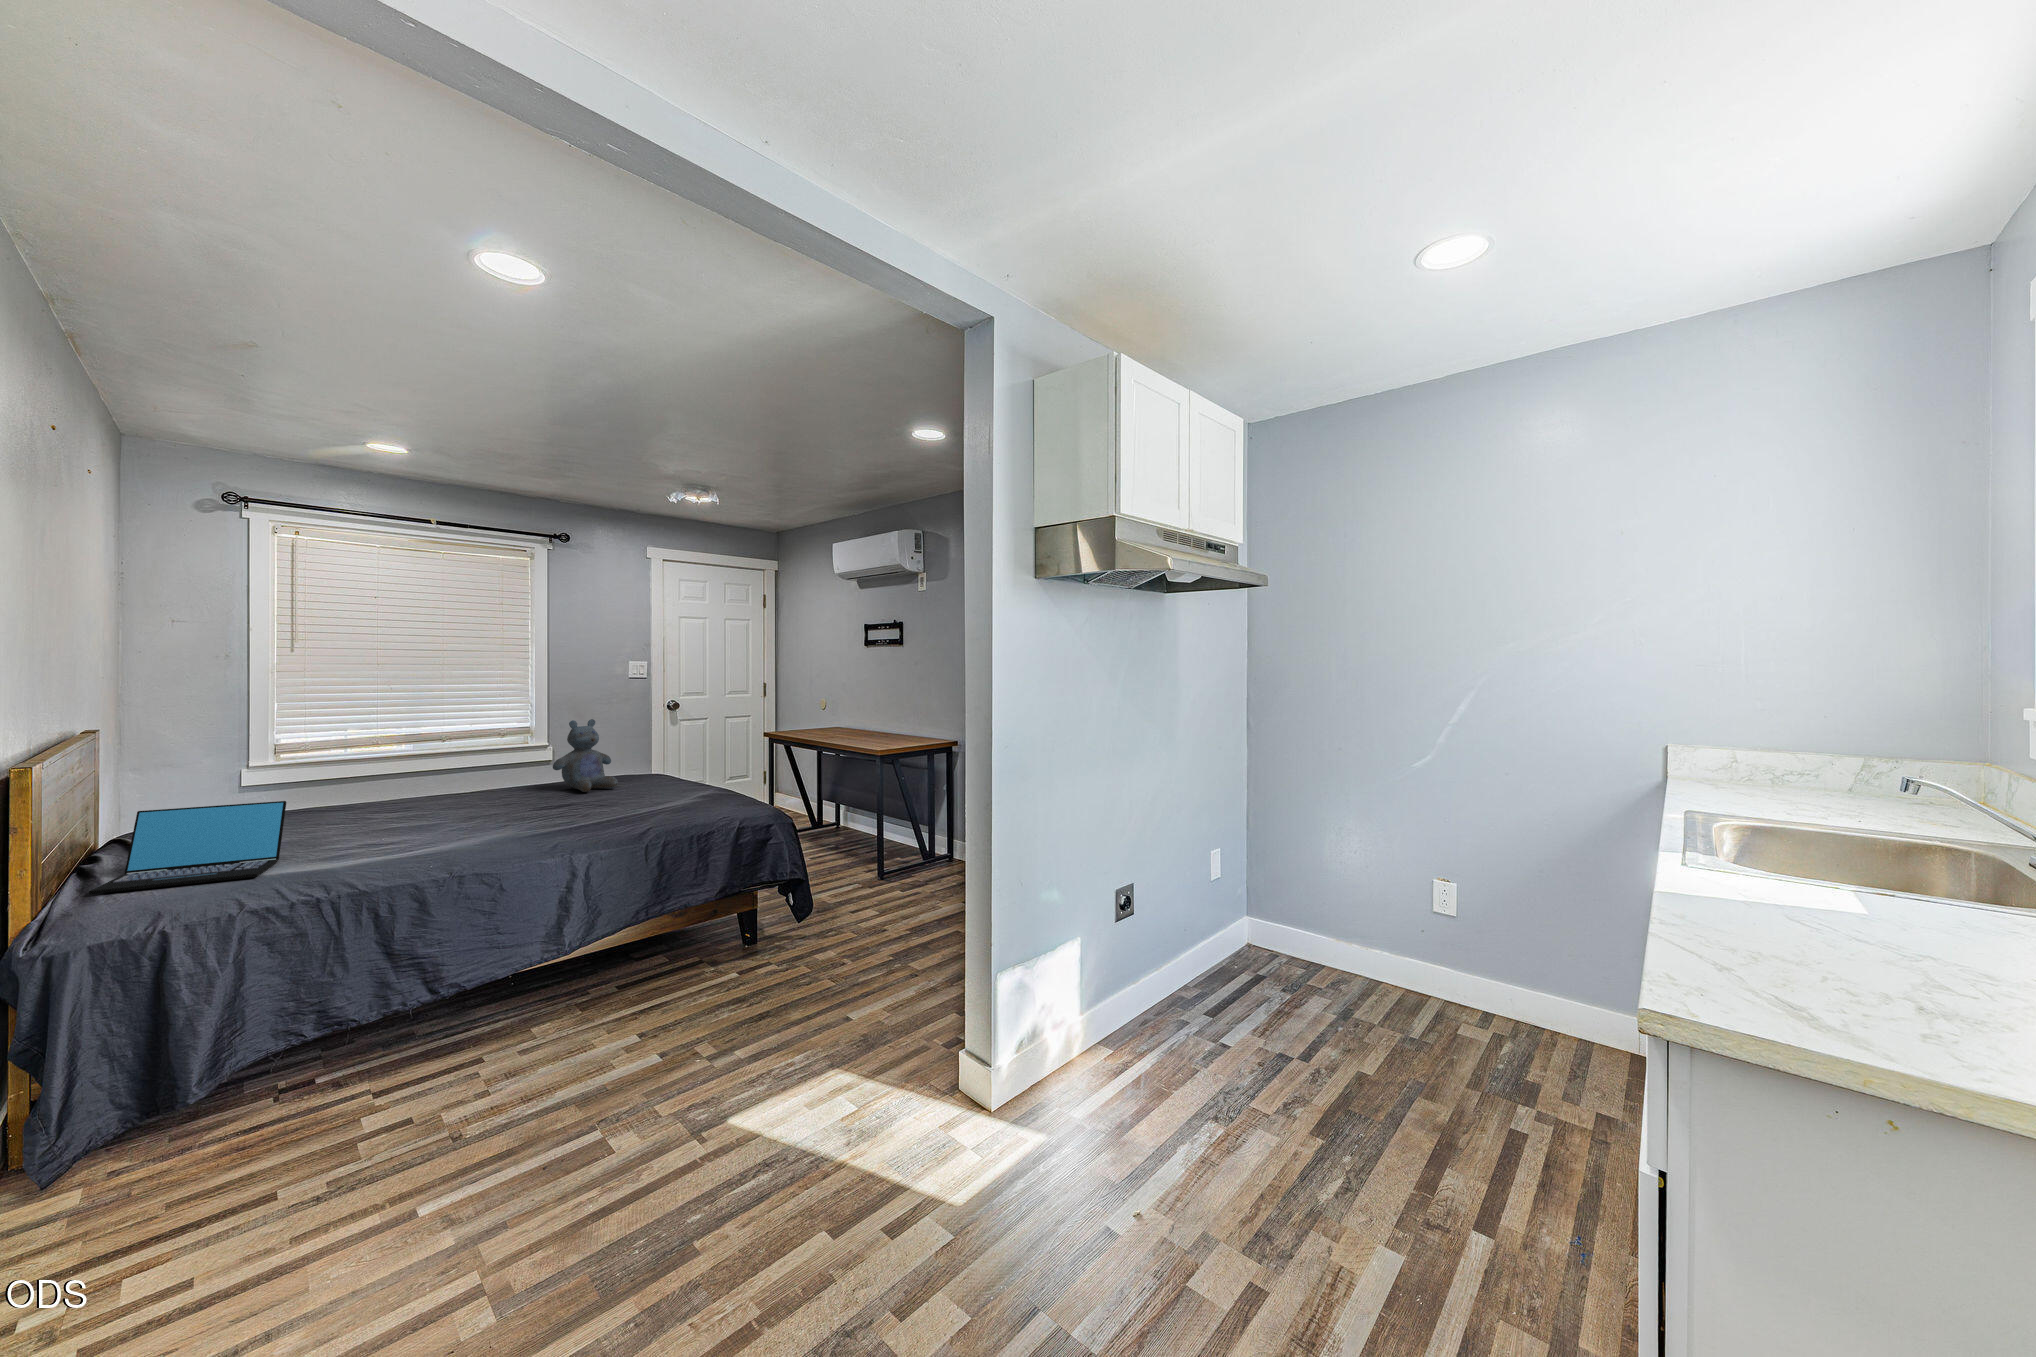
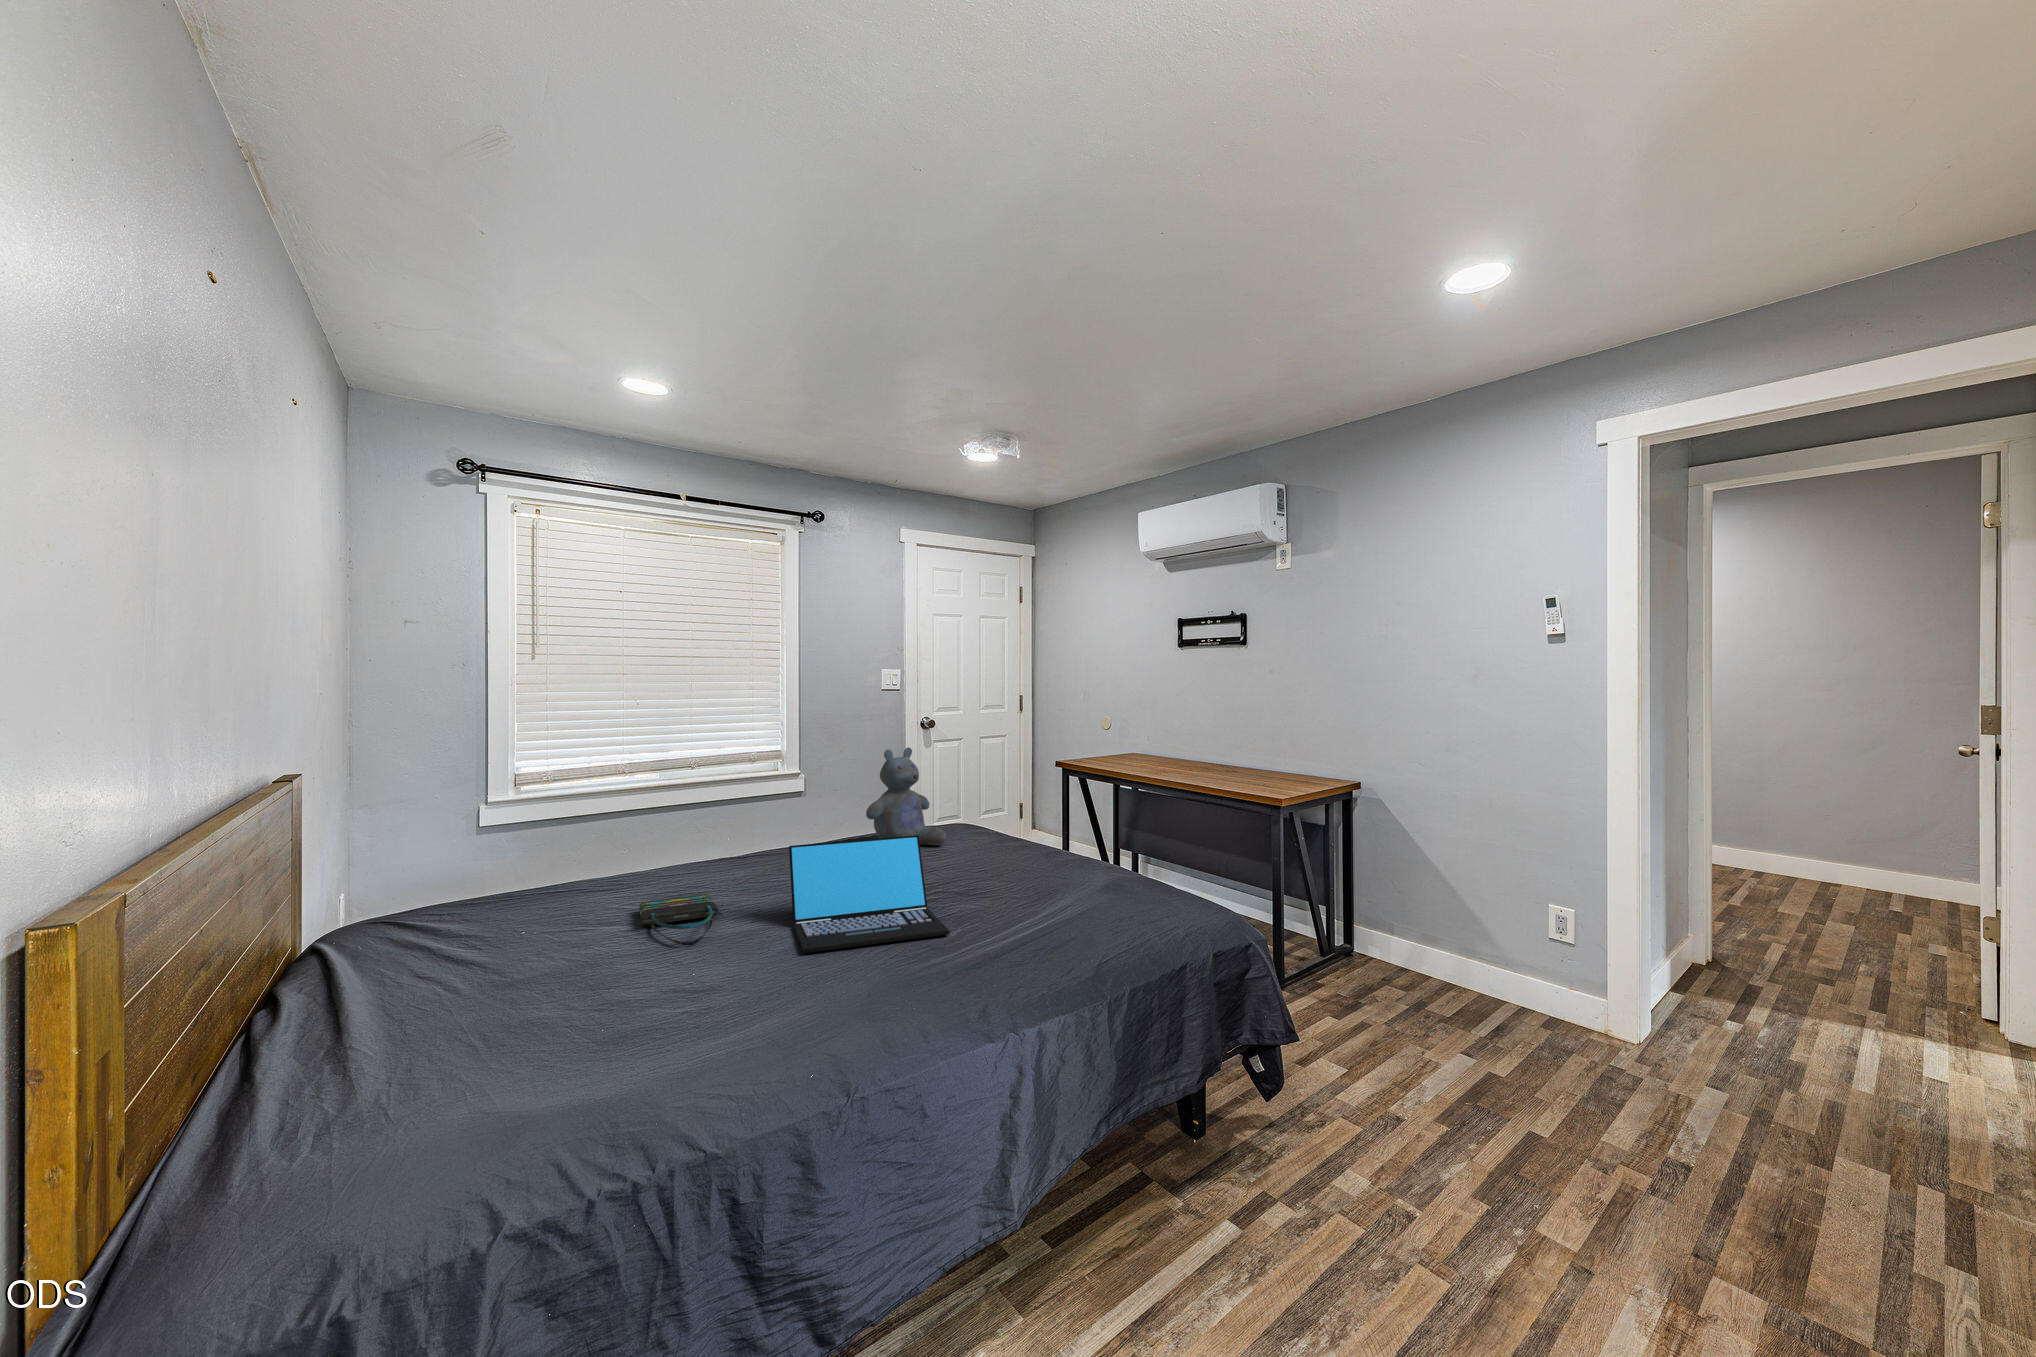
laptop: present [89,801,286,894] -> present [789,835,950,953]
tote bag: none [333,816,404,842] -> present [636,894,722,945]

